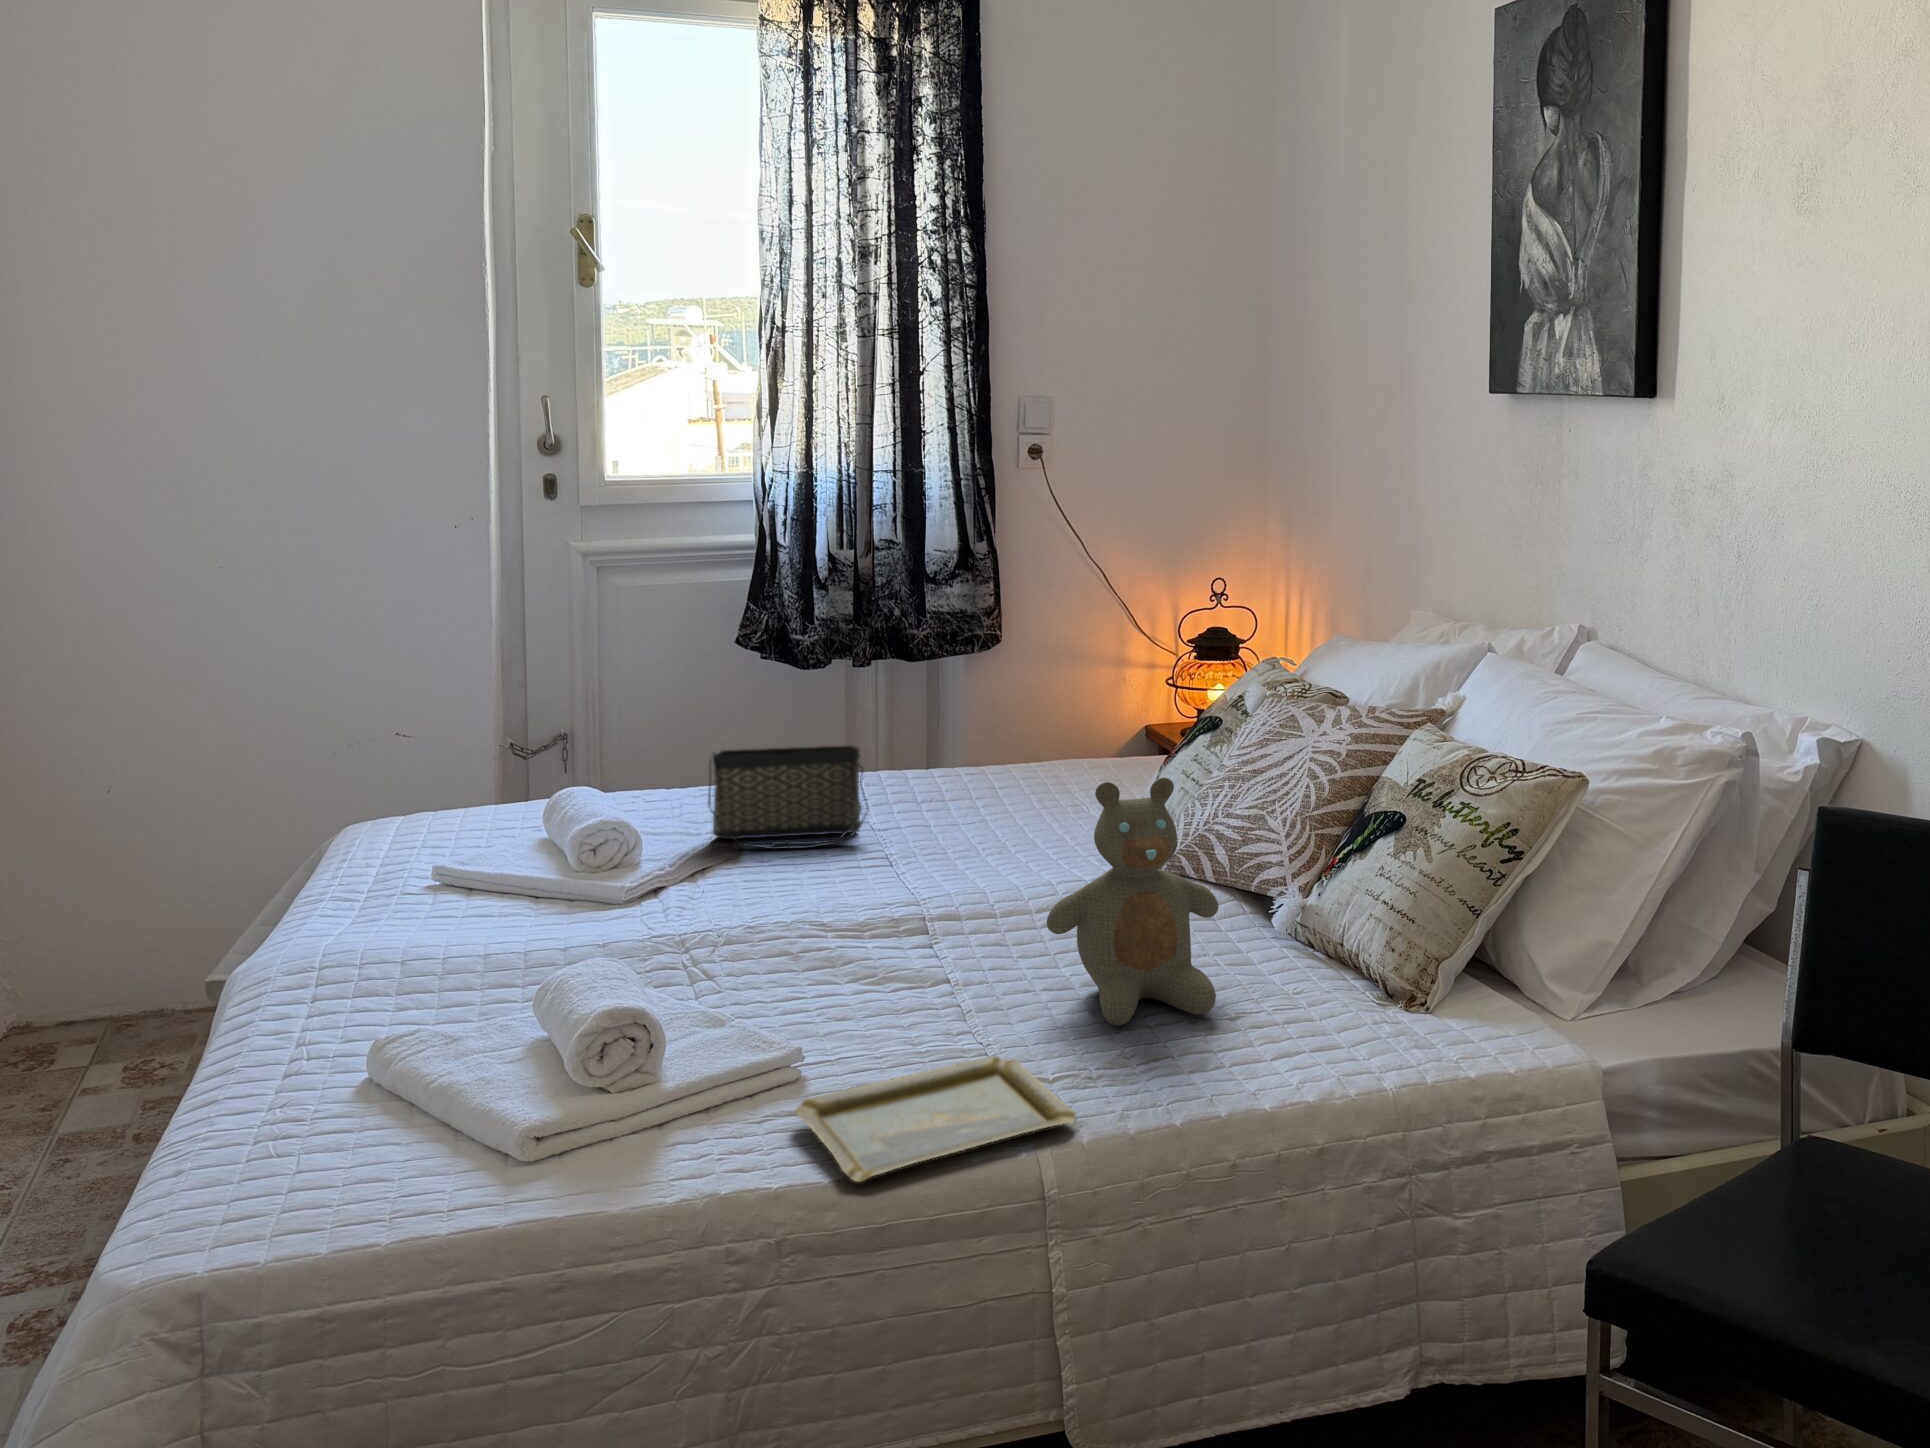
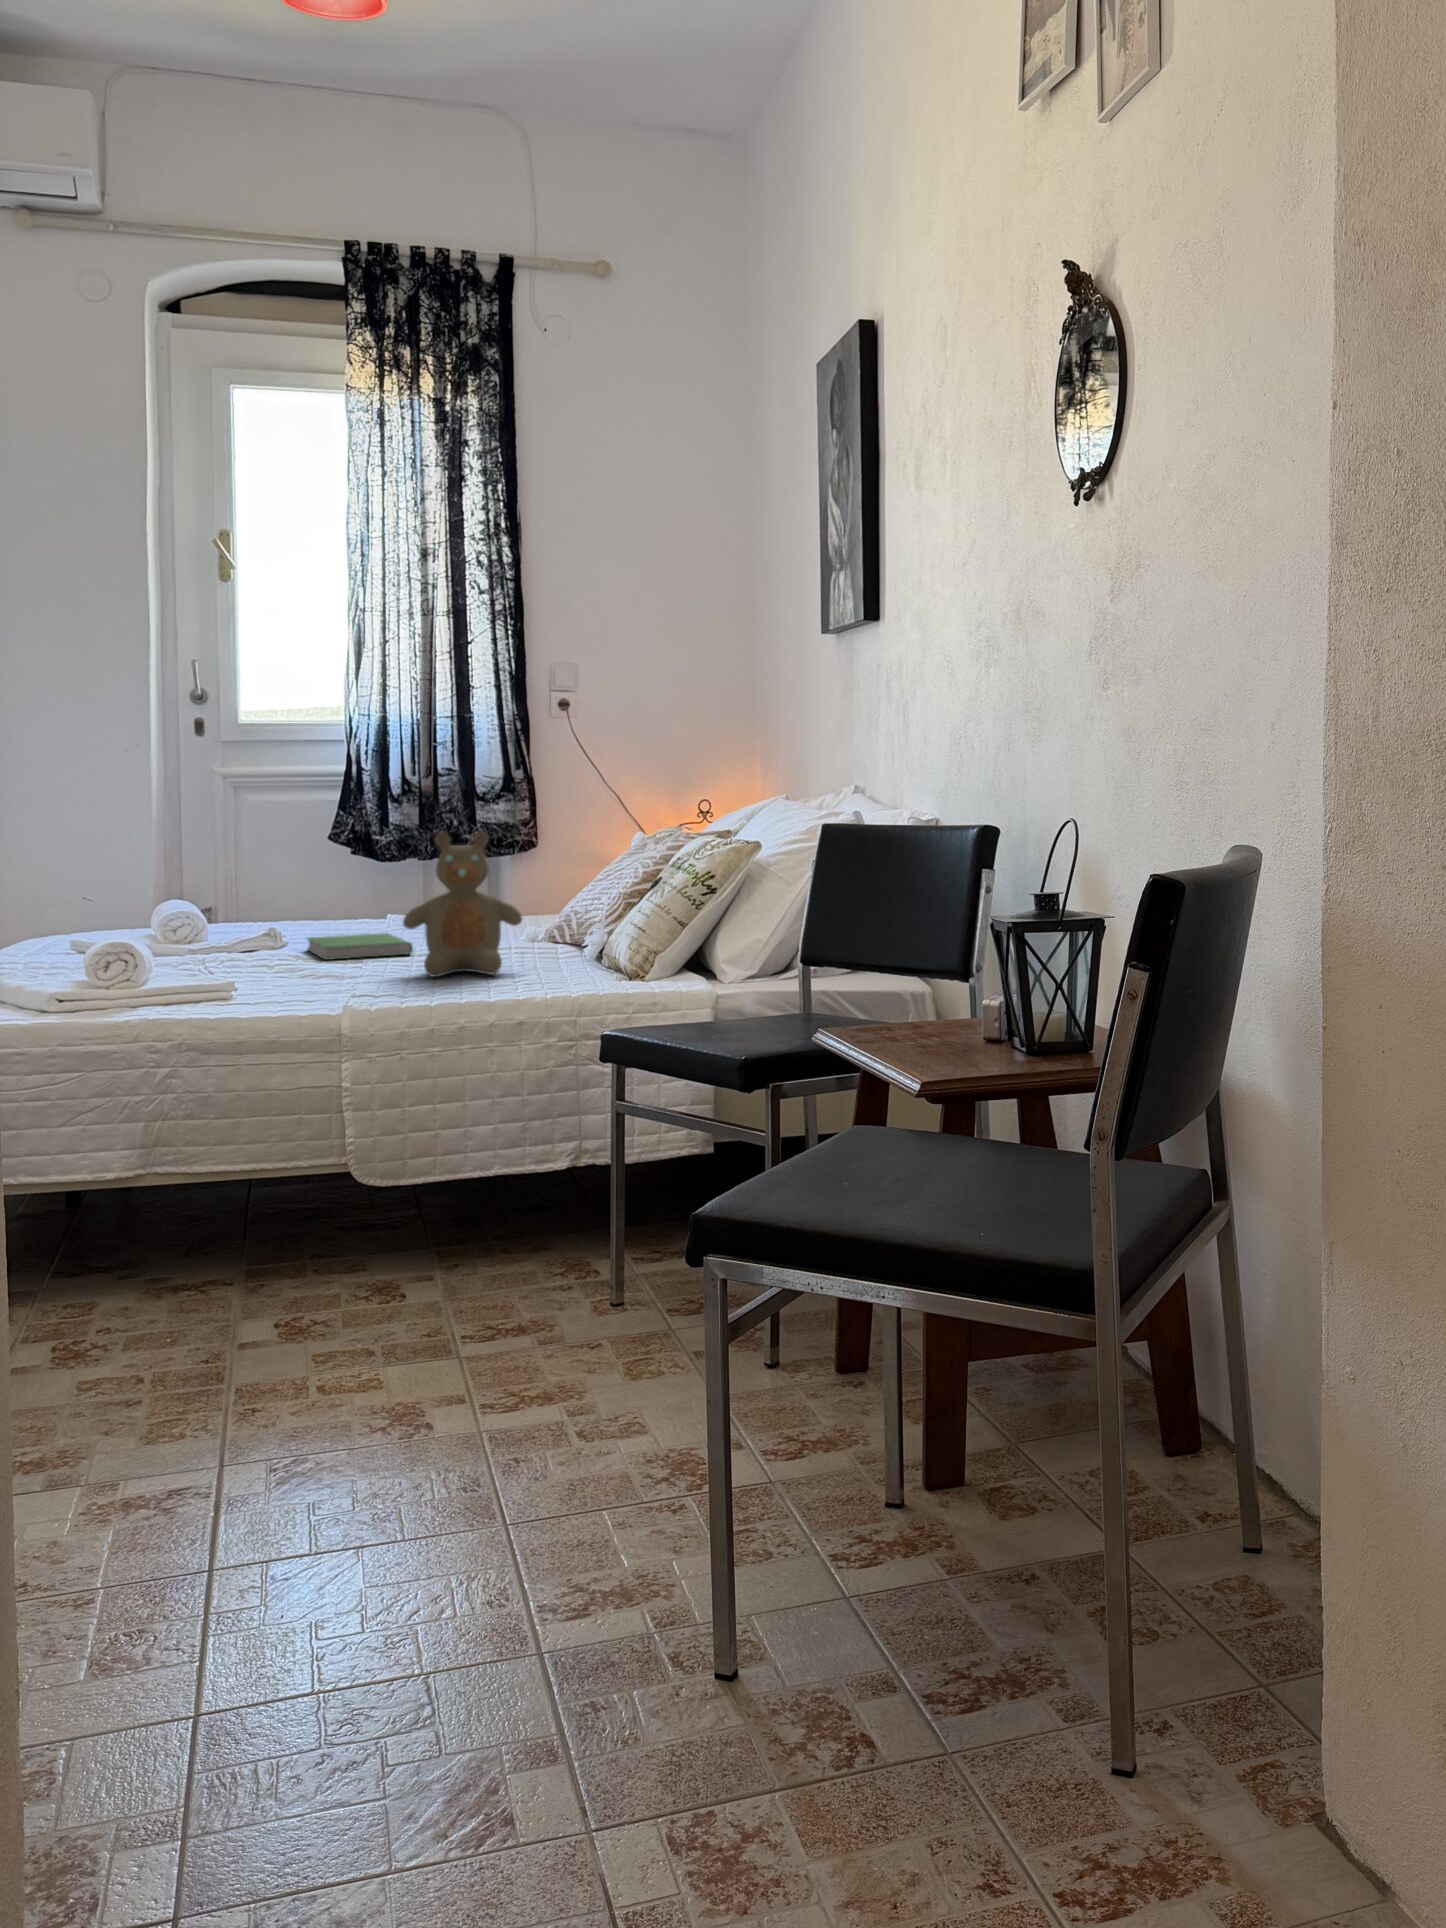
handbag: present [708,745,865,849] -> none [256,874,368,939]
hardcover book: none [817,860,996,941] -> present [308,933,413,960]
tray: present [794,1056,1076,1182] -> none [198,977,363,1005]

